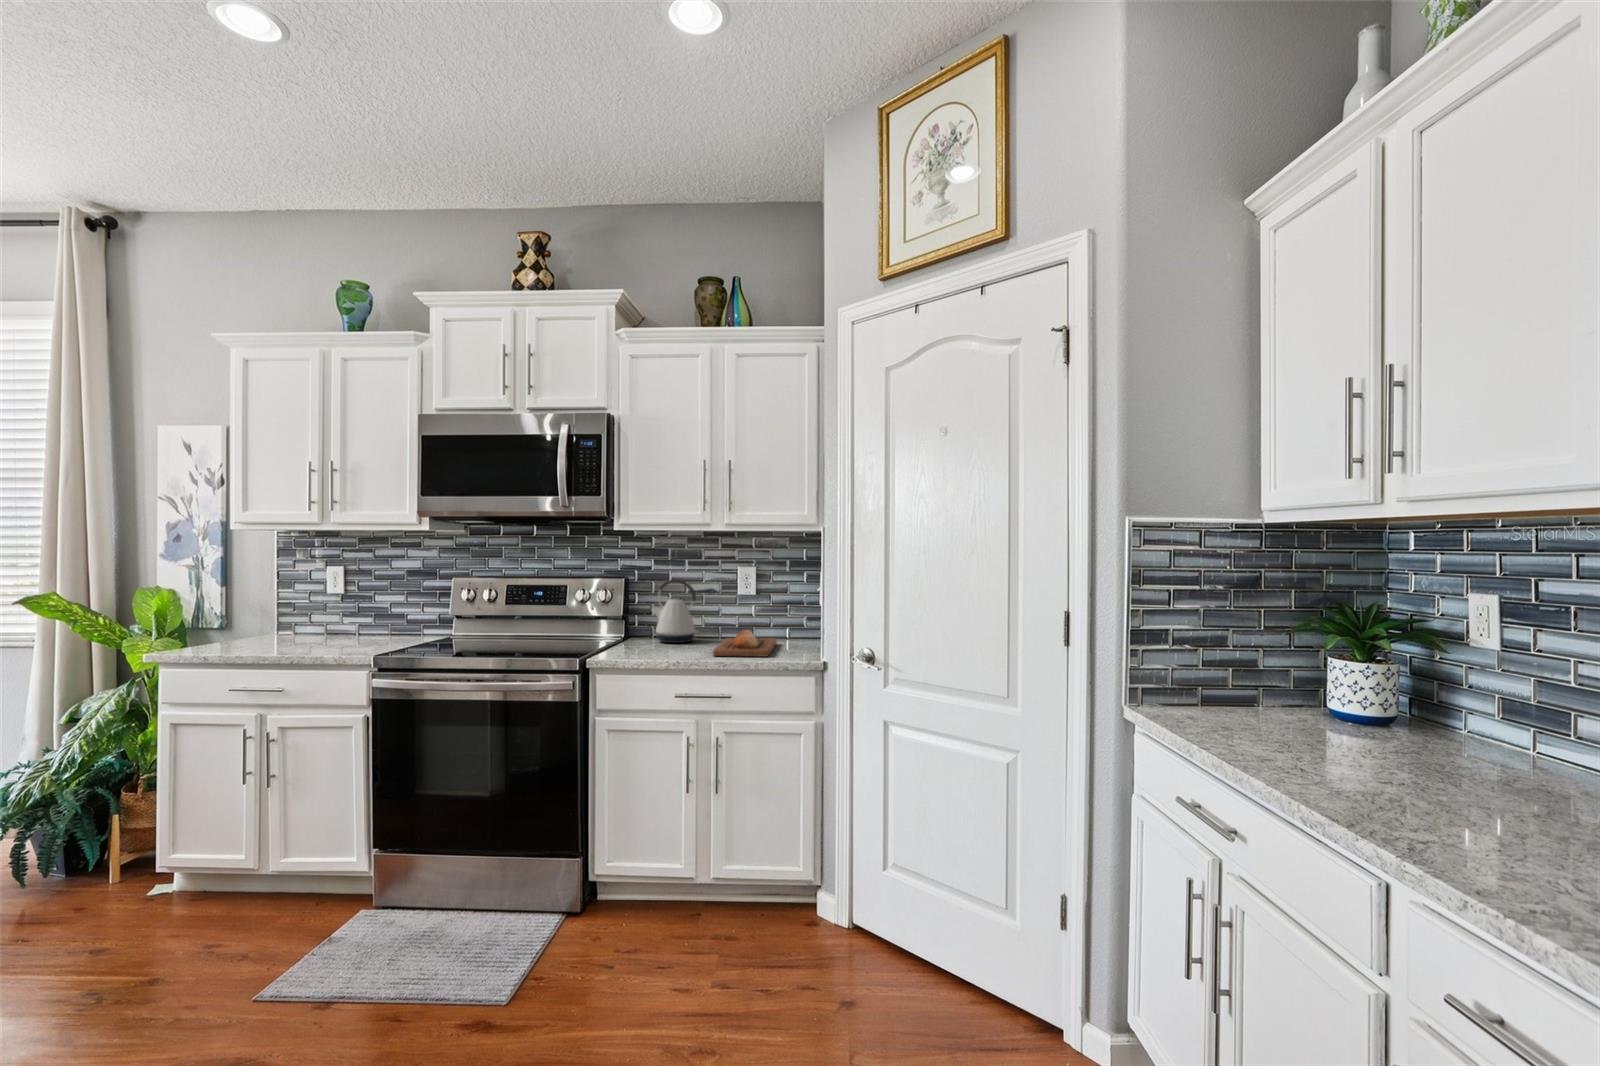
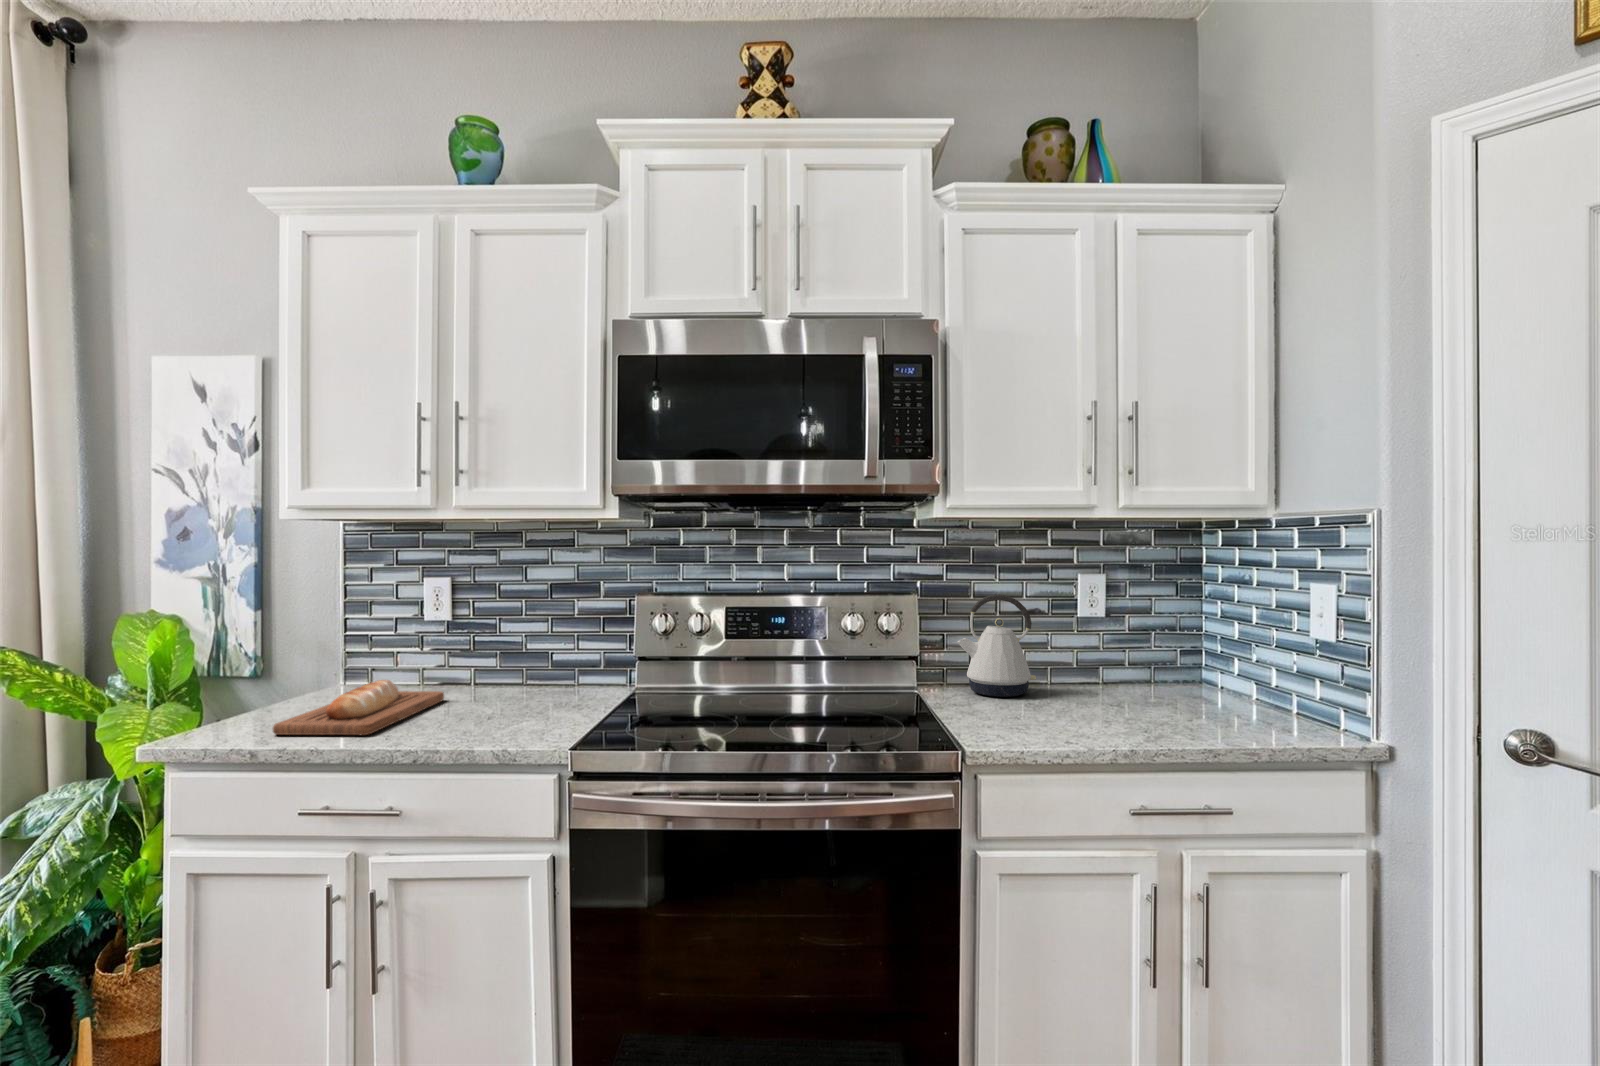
bread loaf: present [712,630,777,657] -> present [273,680,444,735]

